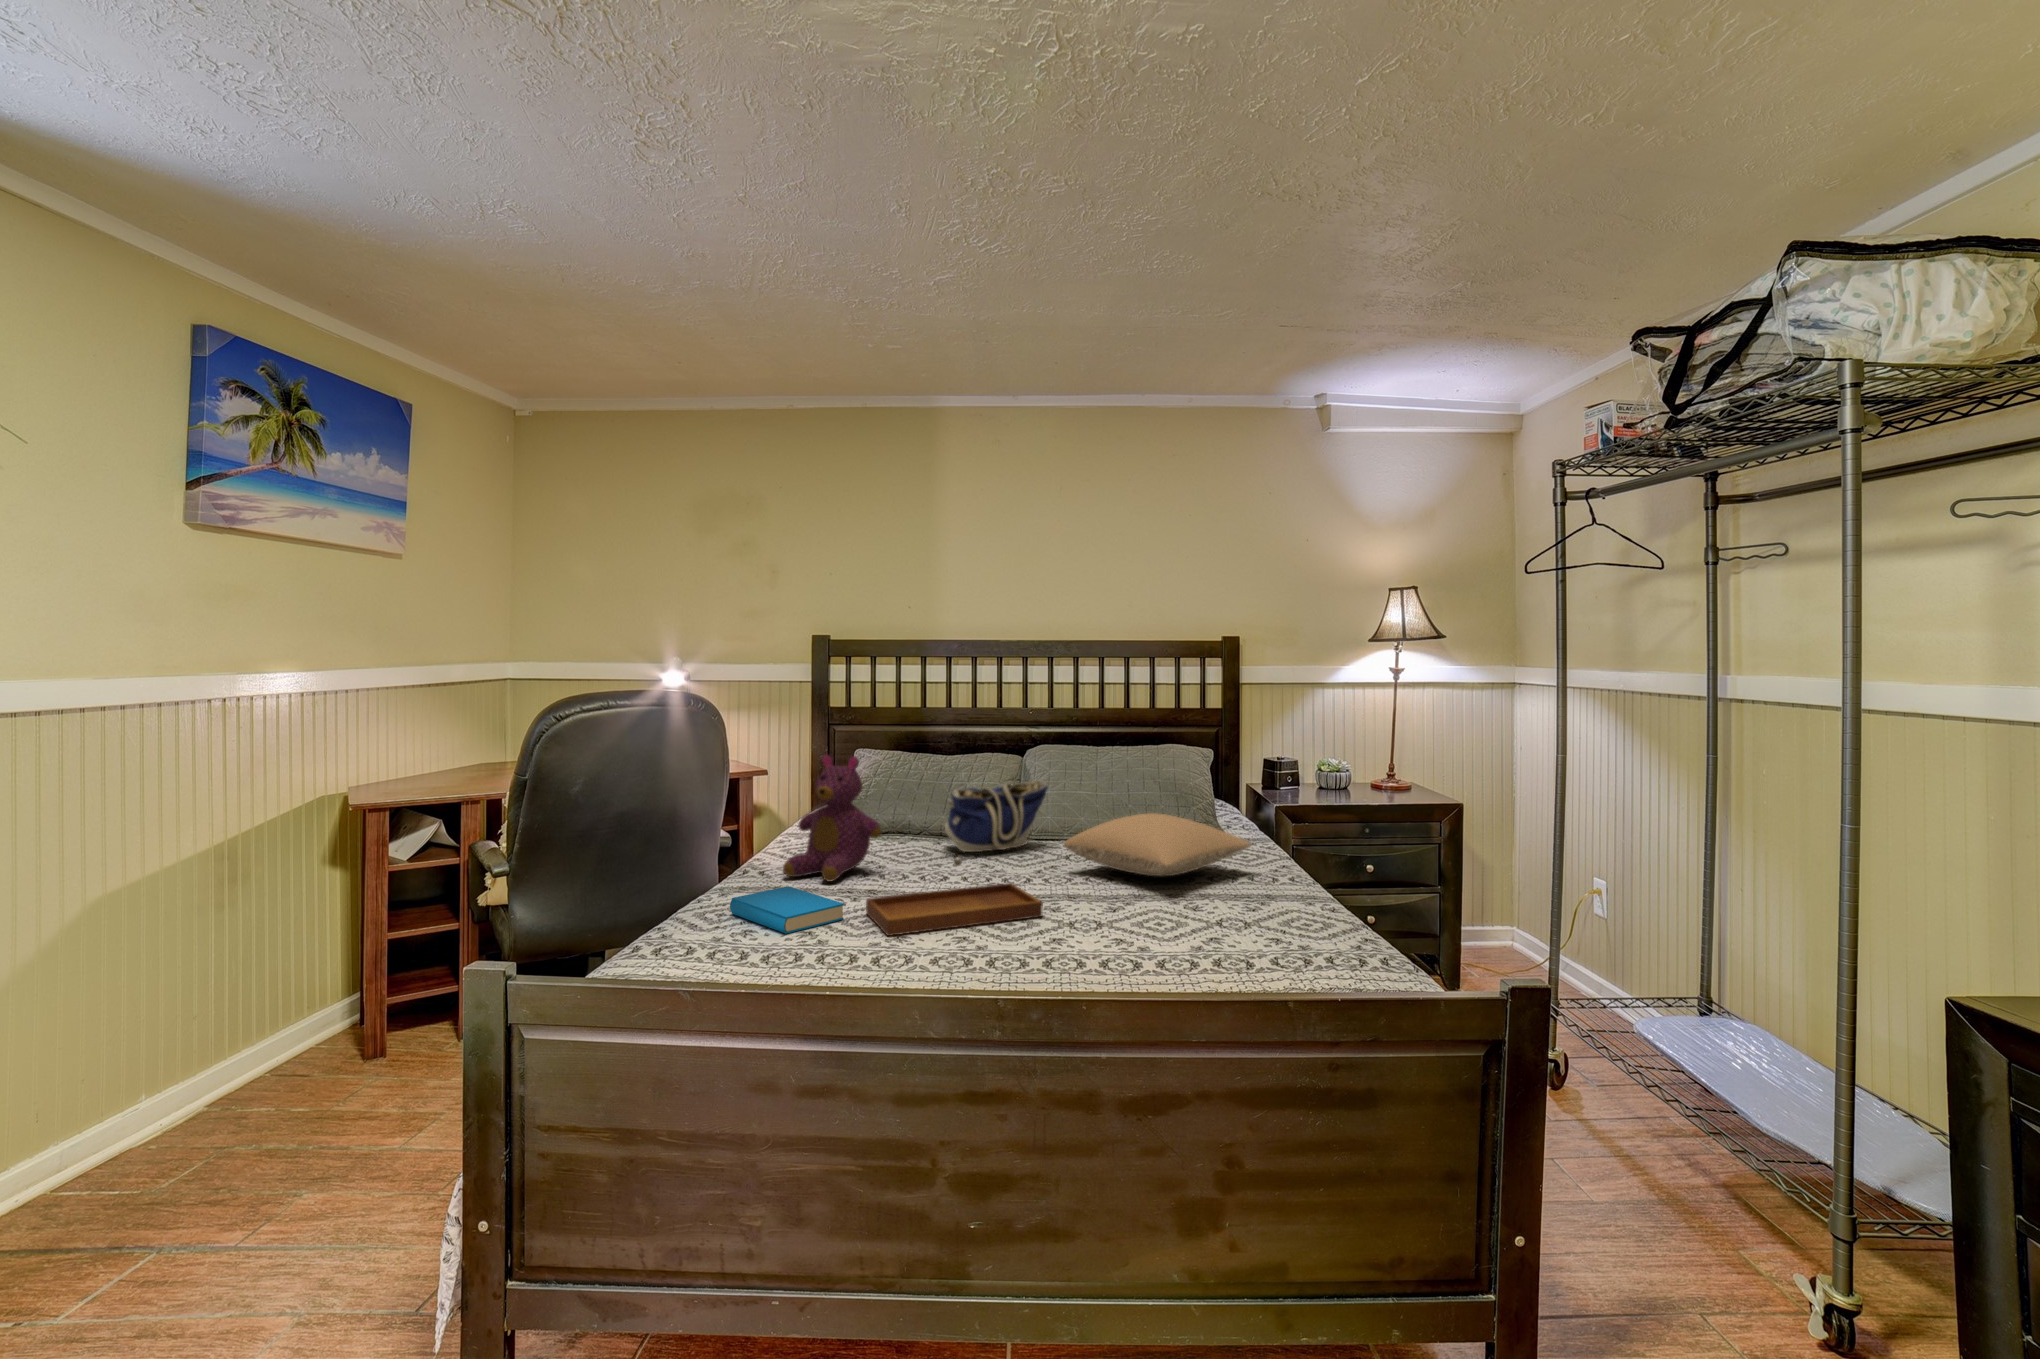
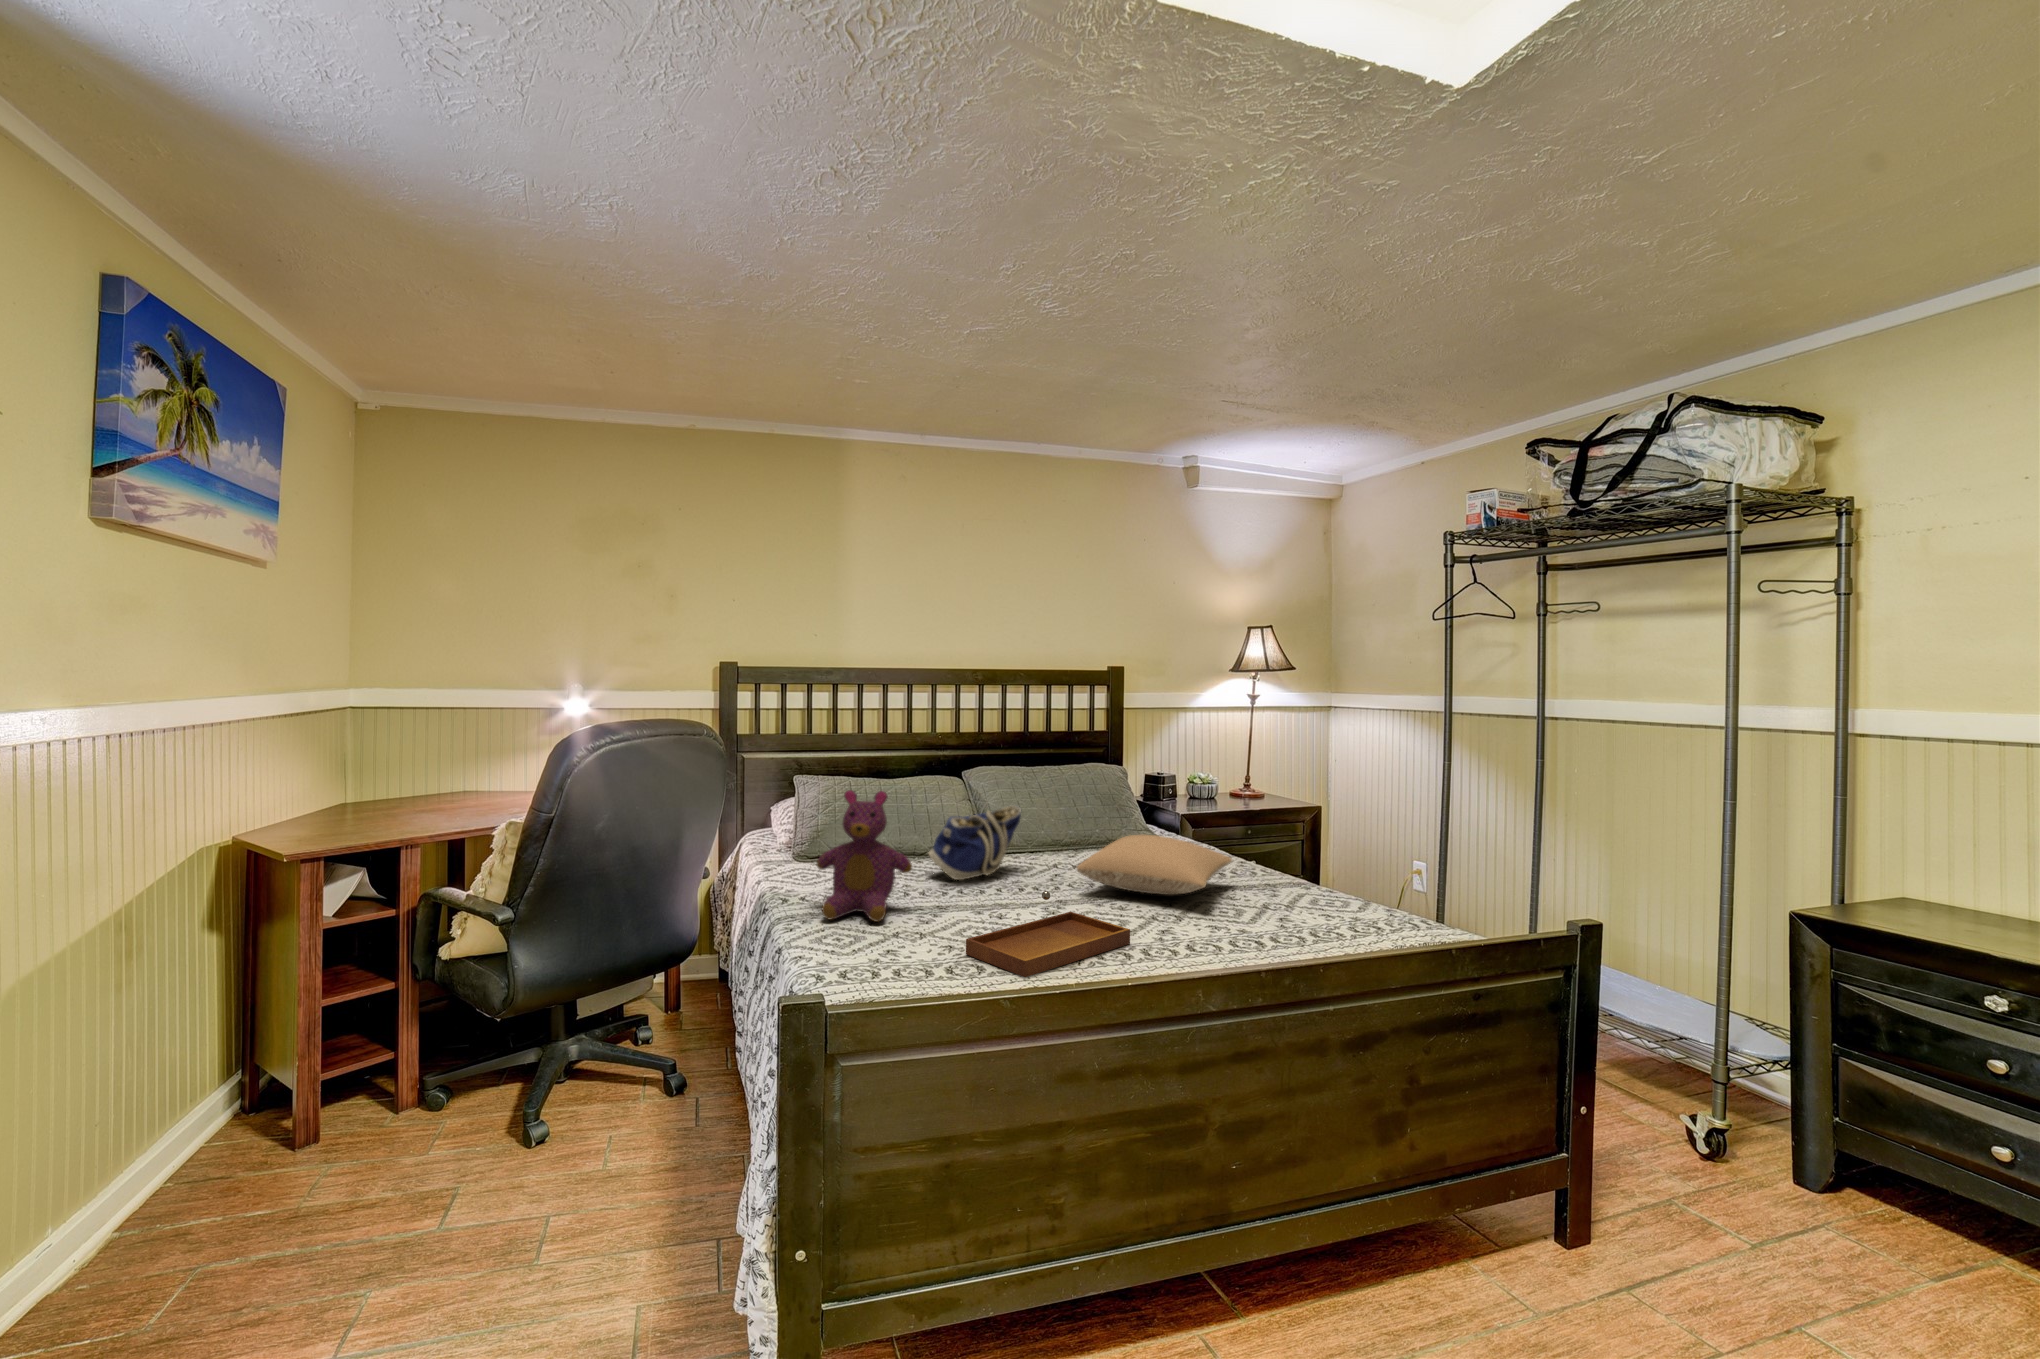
book: present [730,886,844,934] -> none [831,931,955,984]

